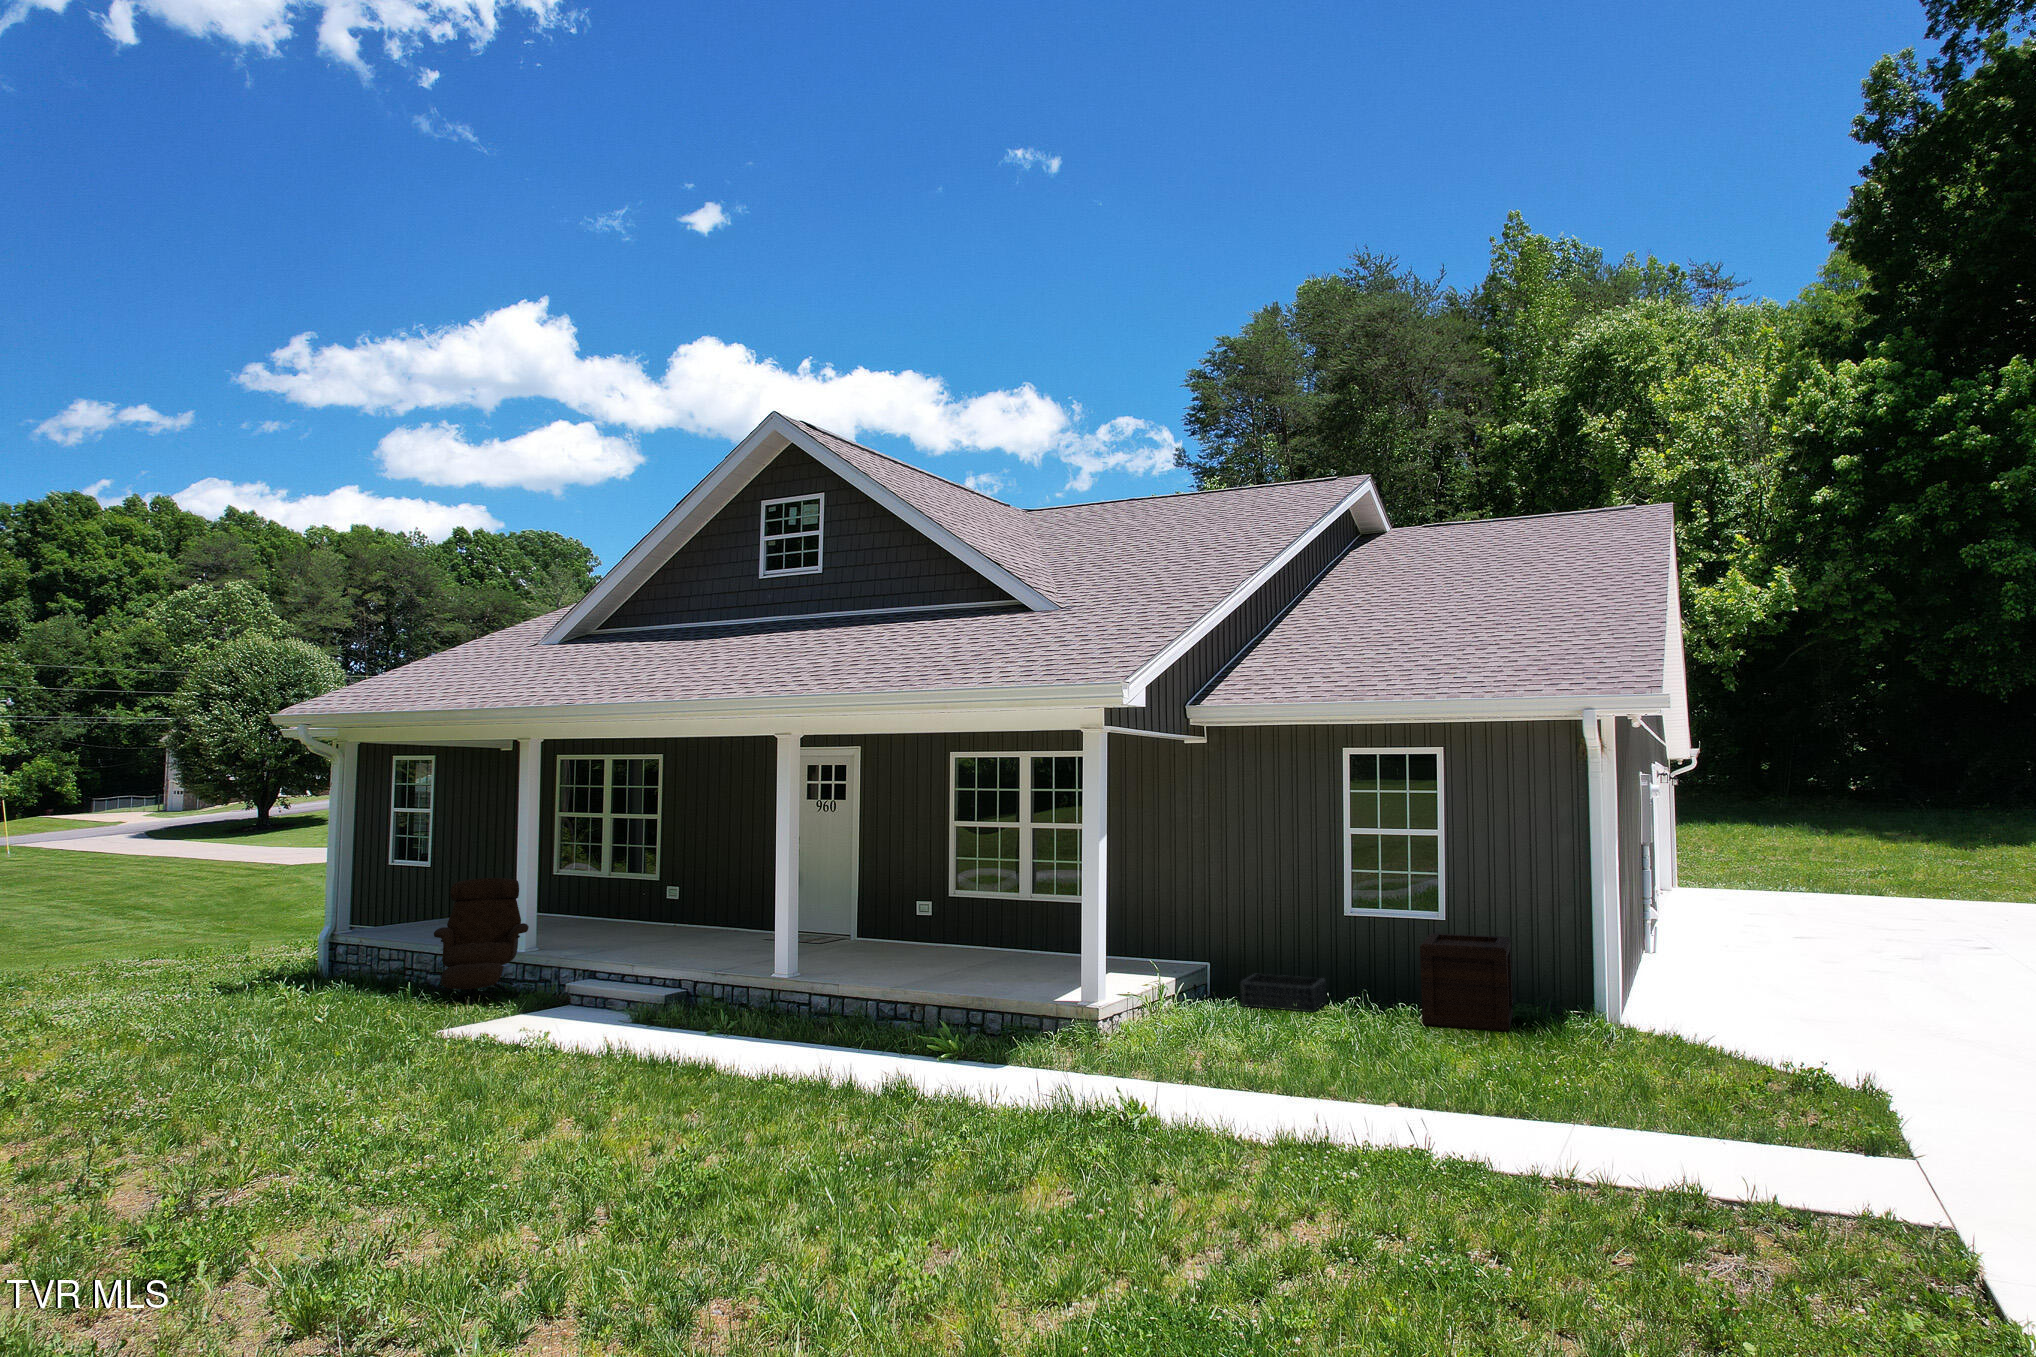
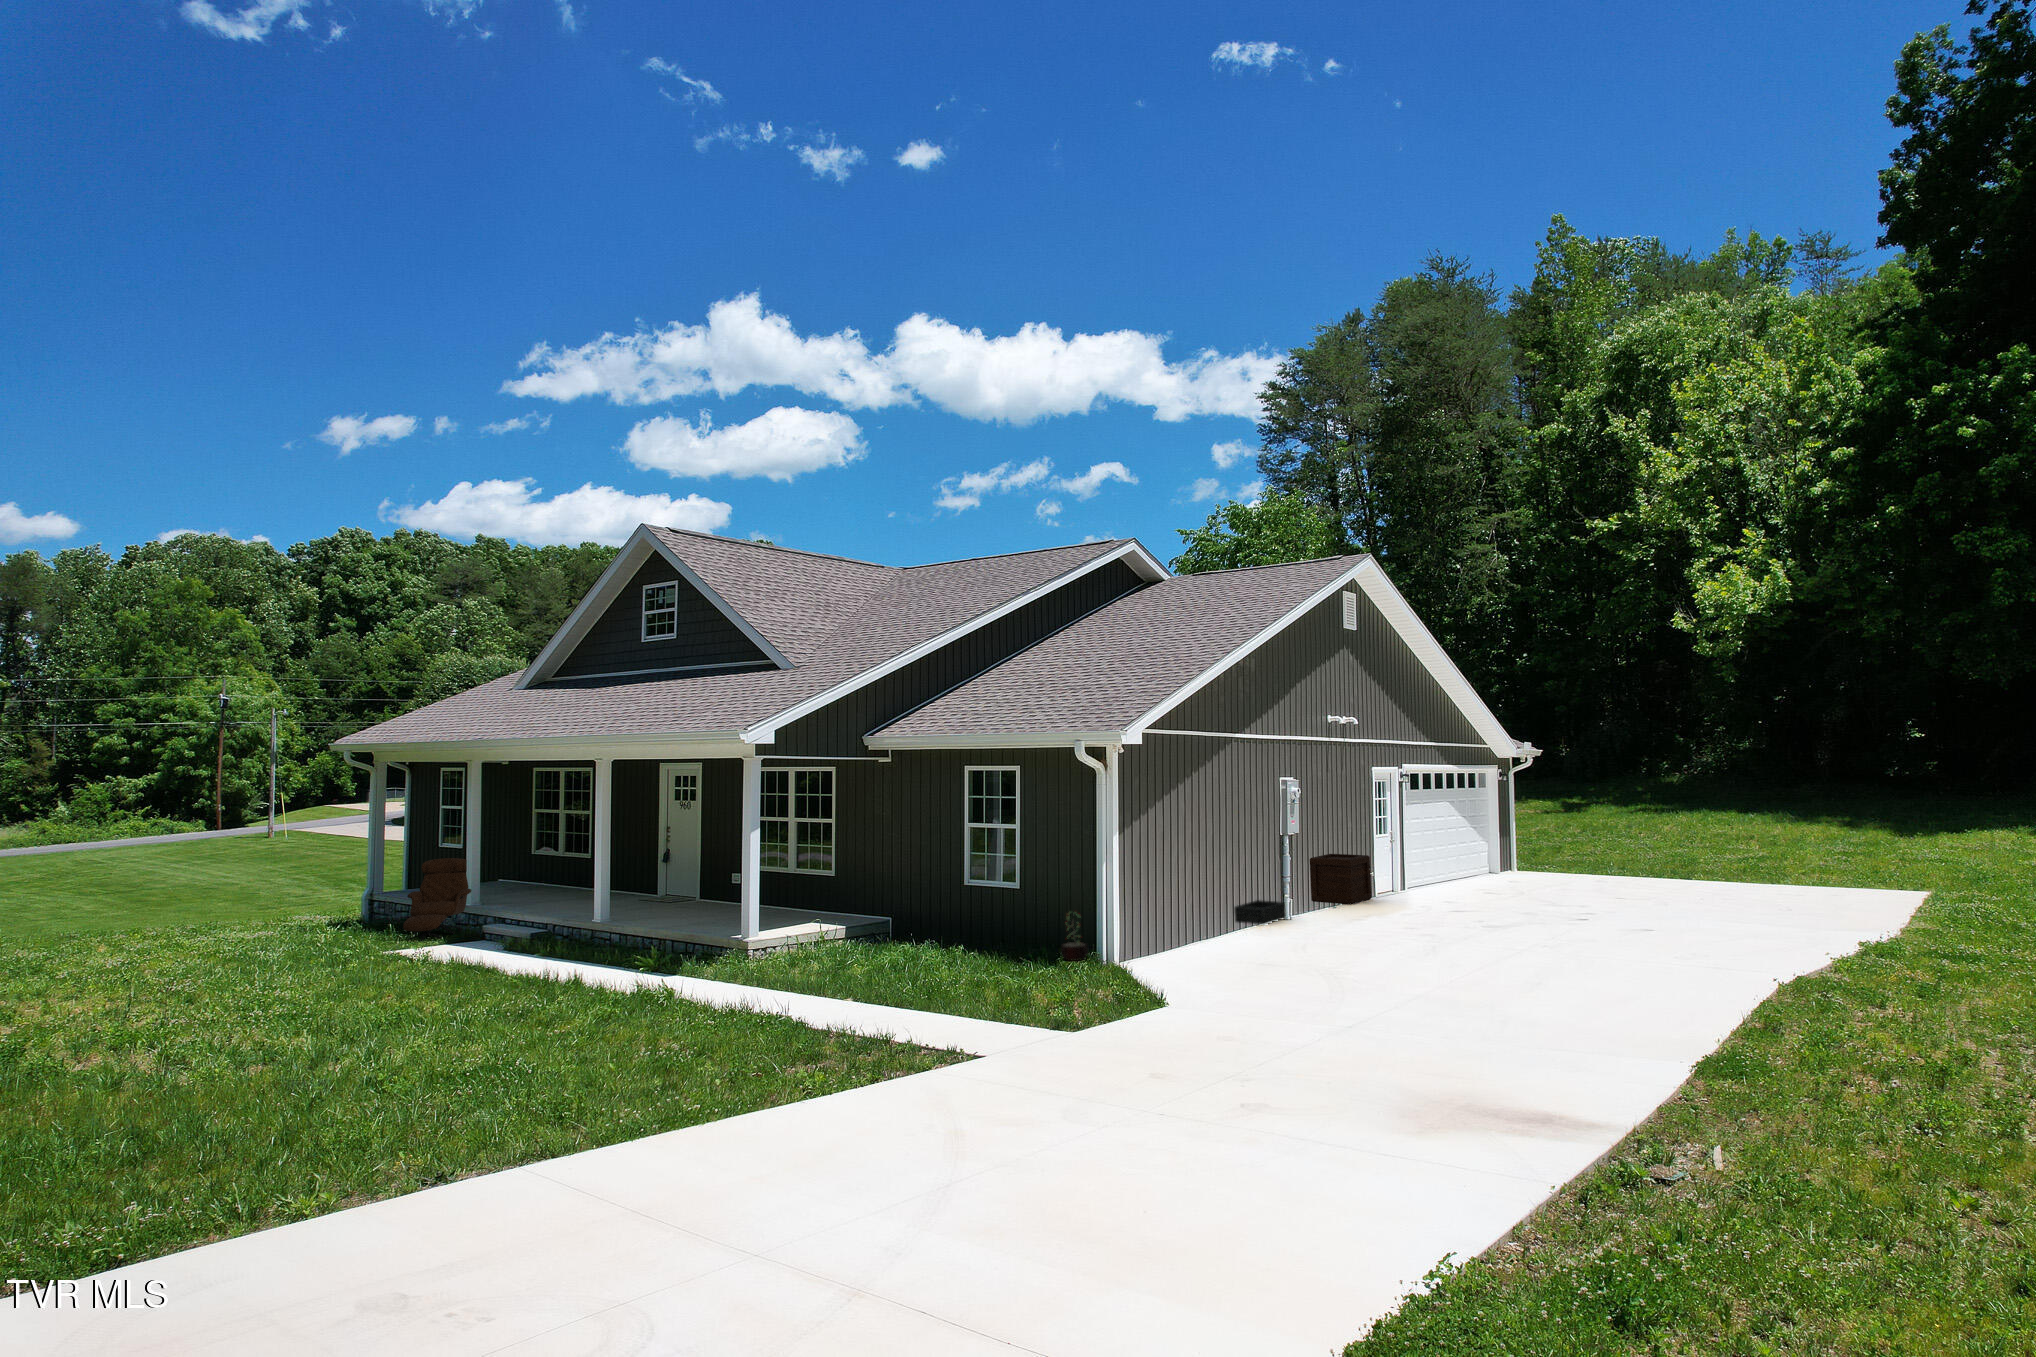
wooden crate: present [1420,933,1513,1032] -> present [1310,854,1372,904]
decorative plant: none [1547,954,1593,1029] -> present [1061,911,1088,961]
basket: present [1240,974,1326,1012] -> present [1234,900,1286,925]

